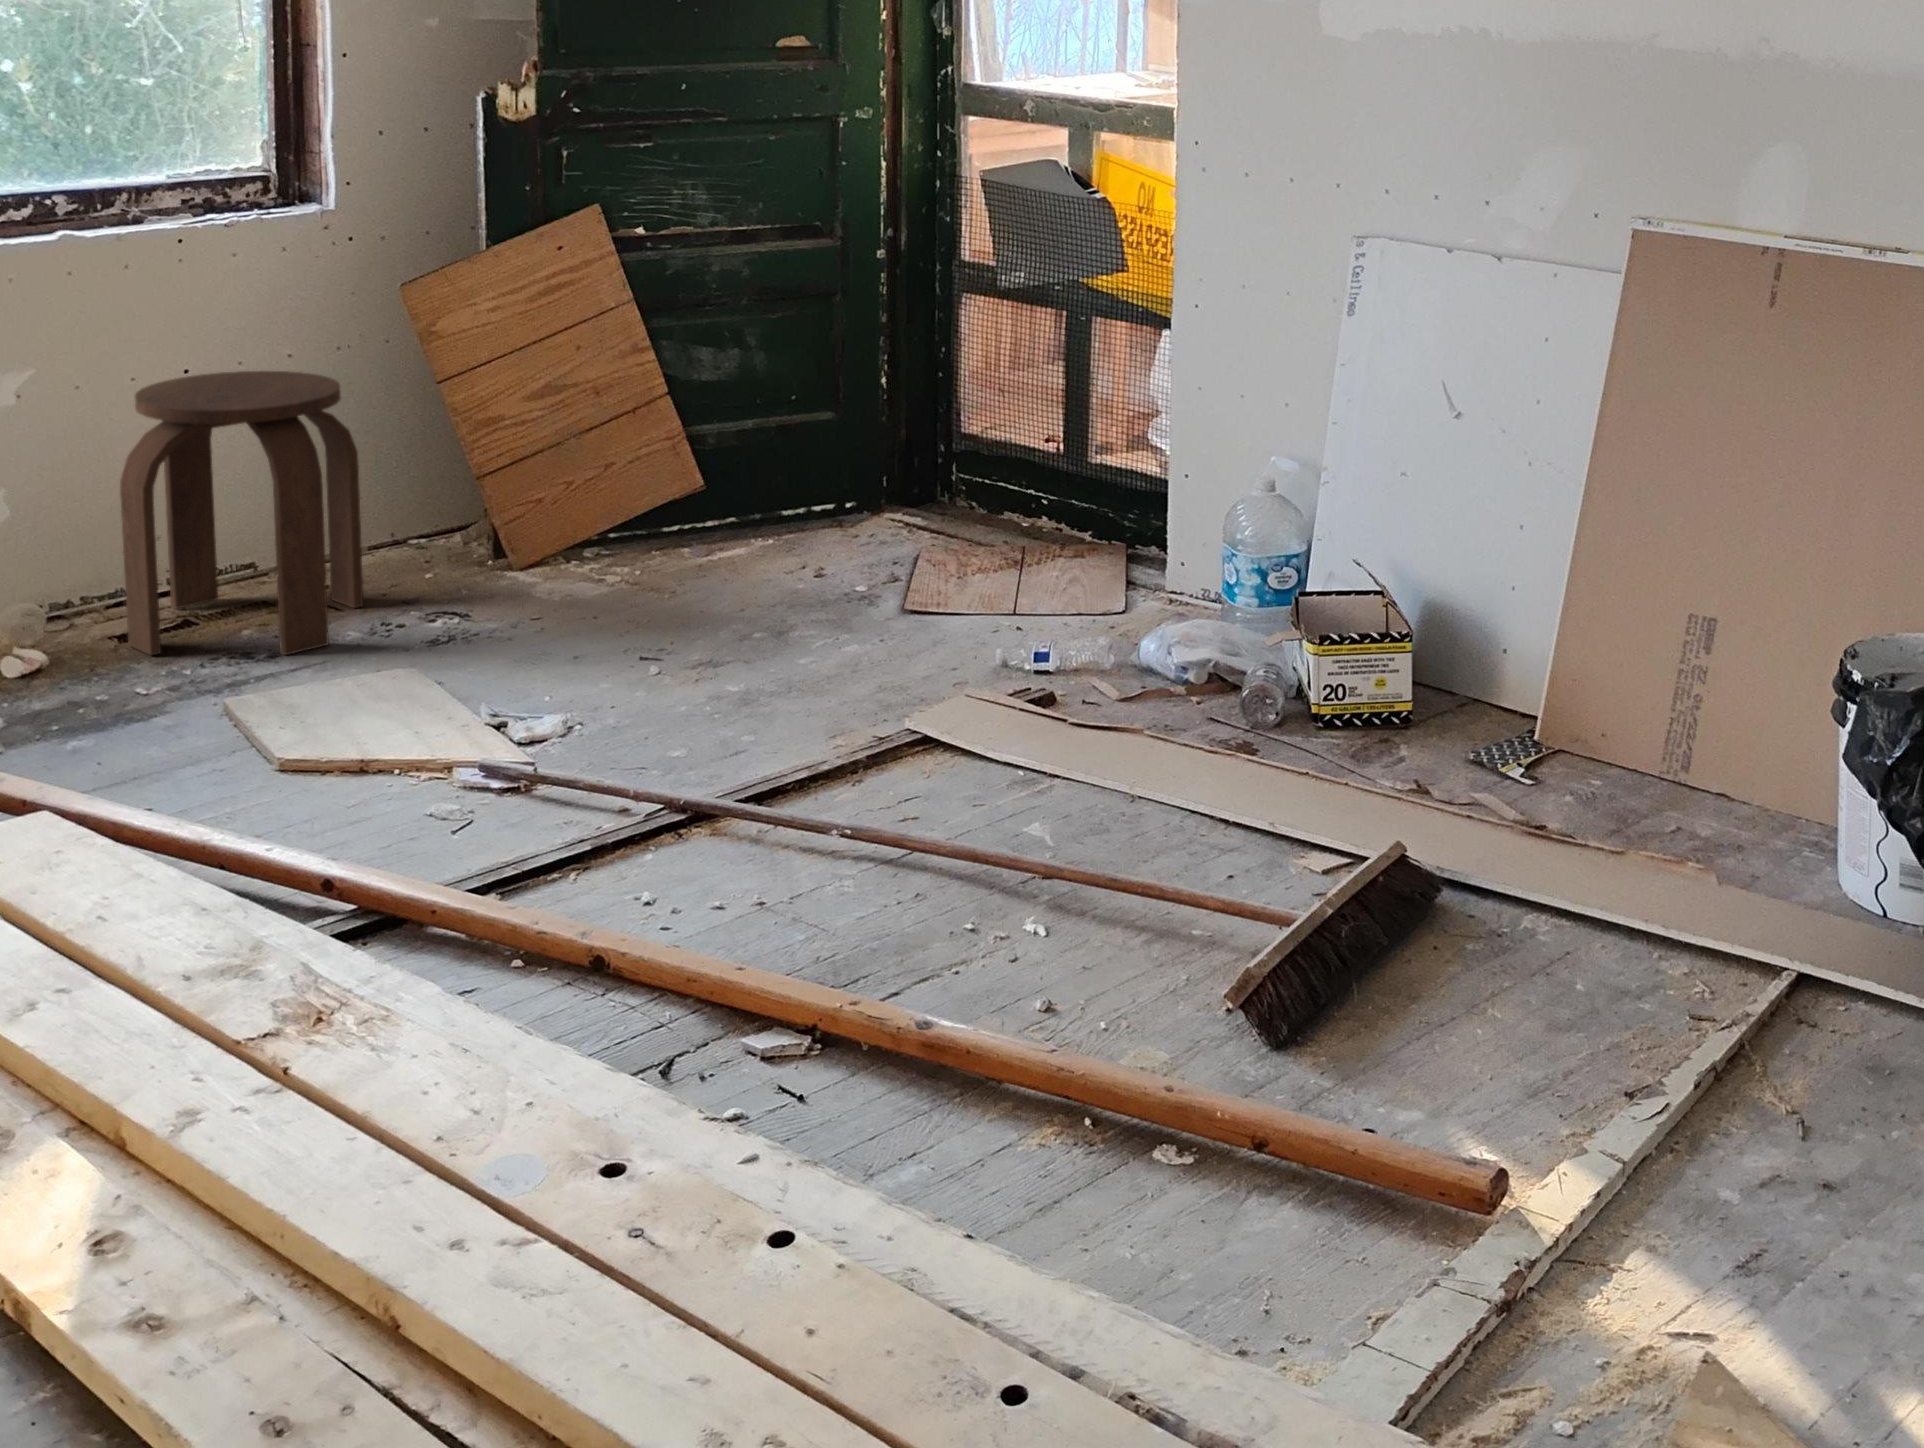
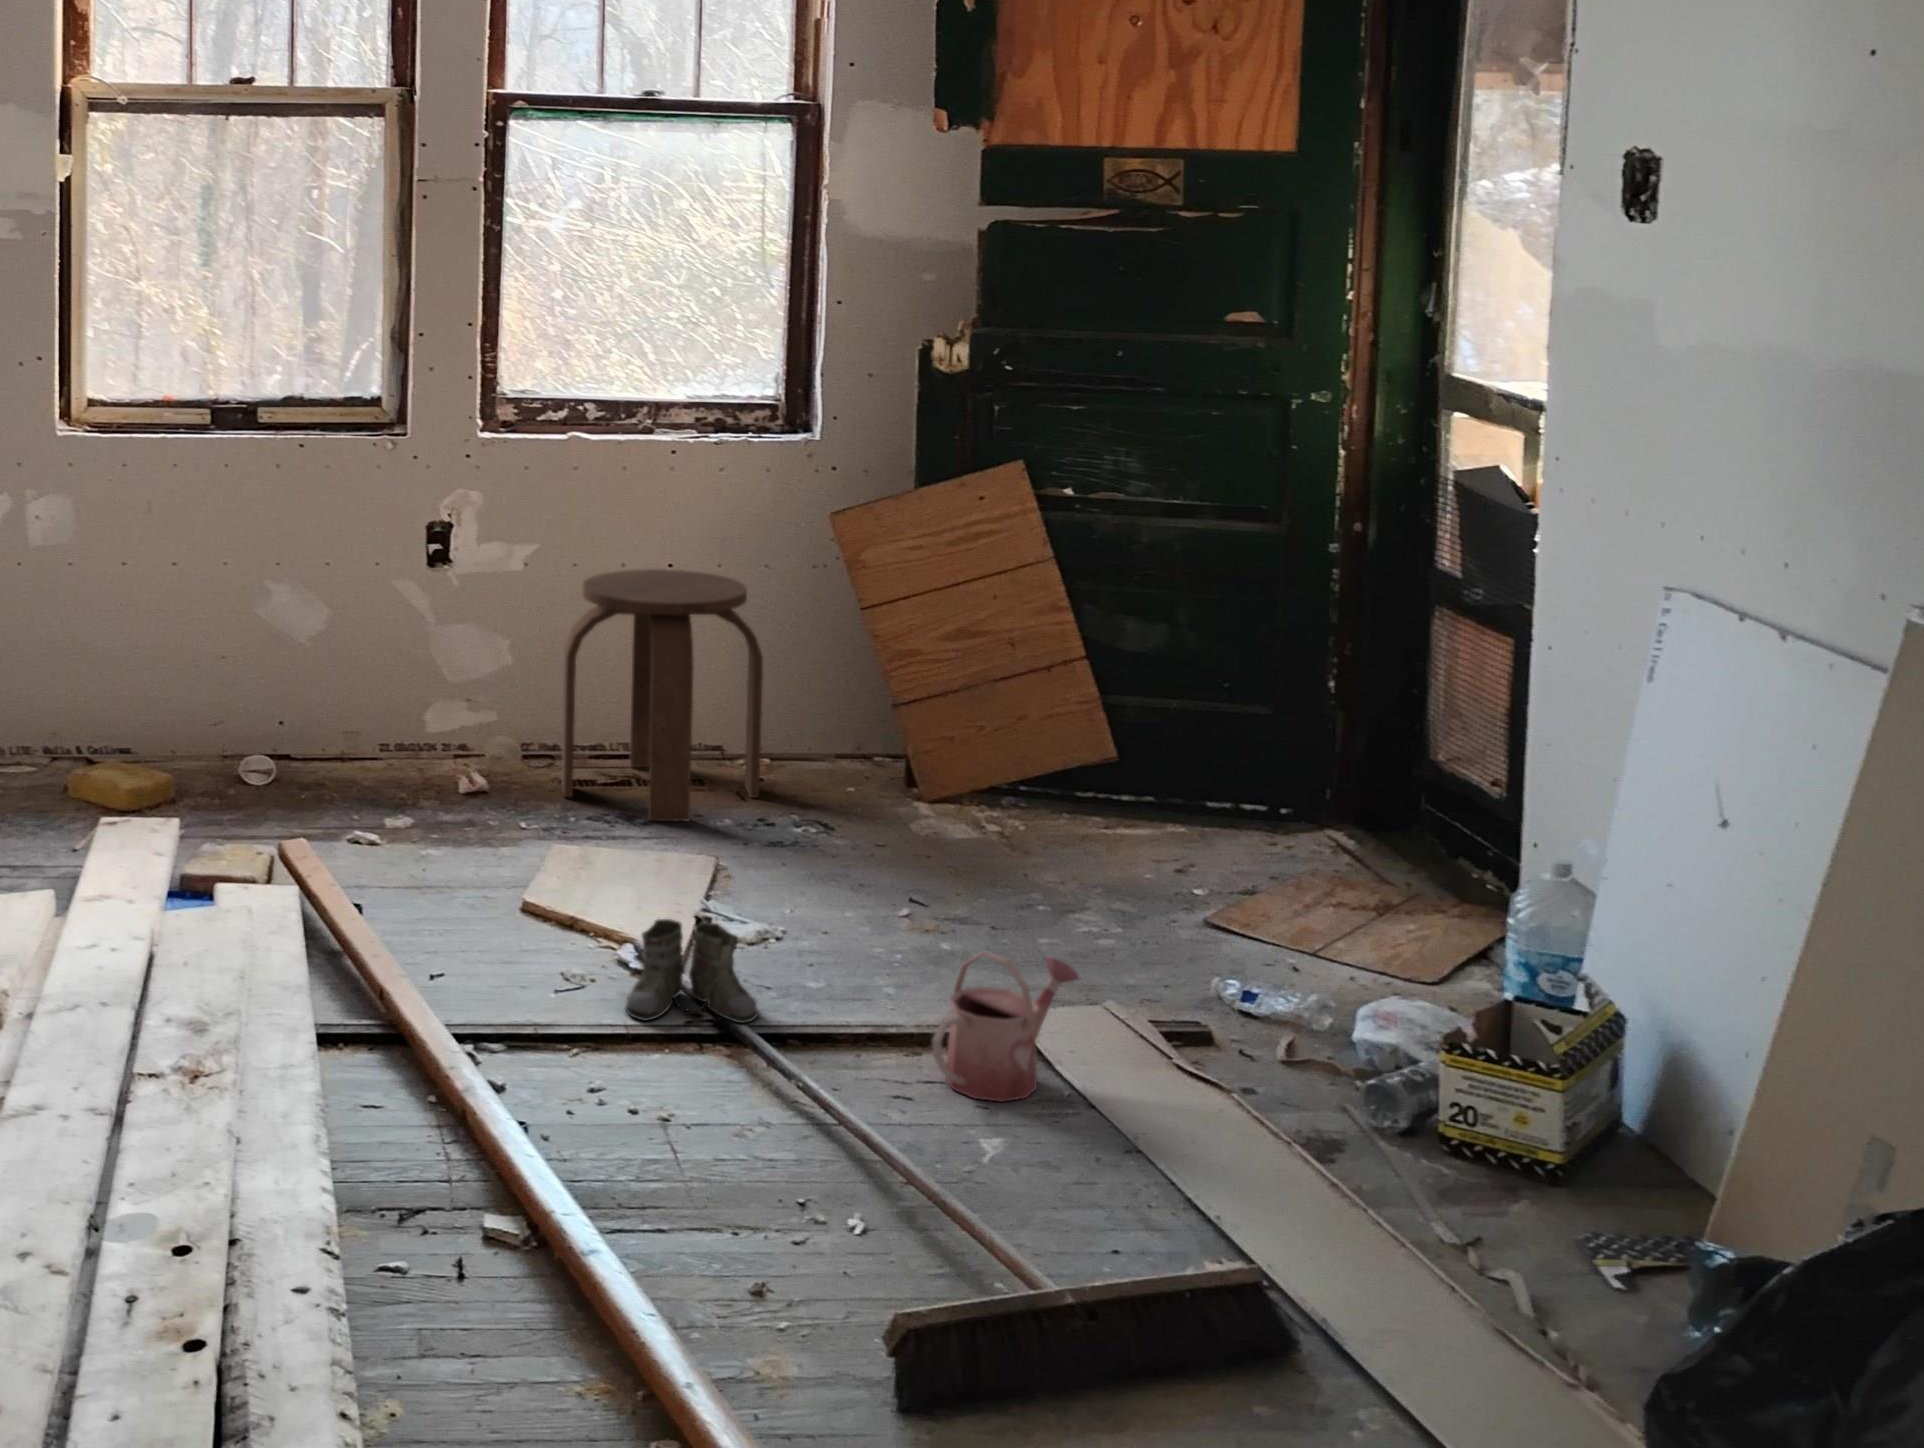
watering can: none [914,655,1011,801] -> present [932,951,1079,1102]
boots: none [524,714,692,834] -> present [625,919,759,1023]

